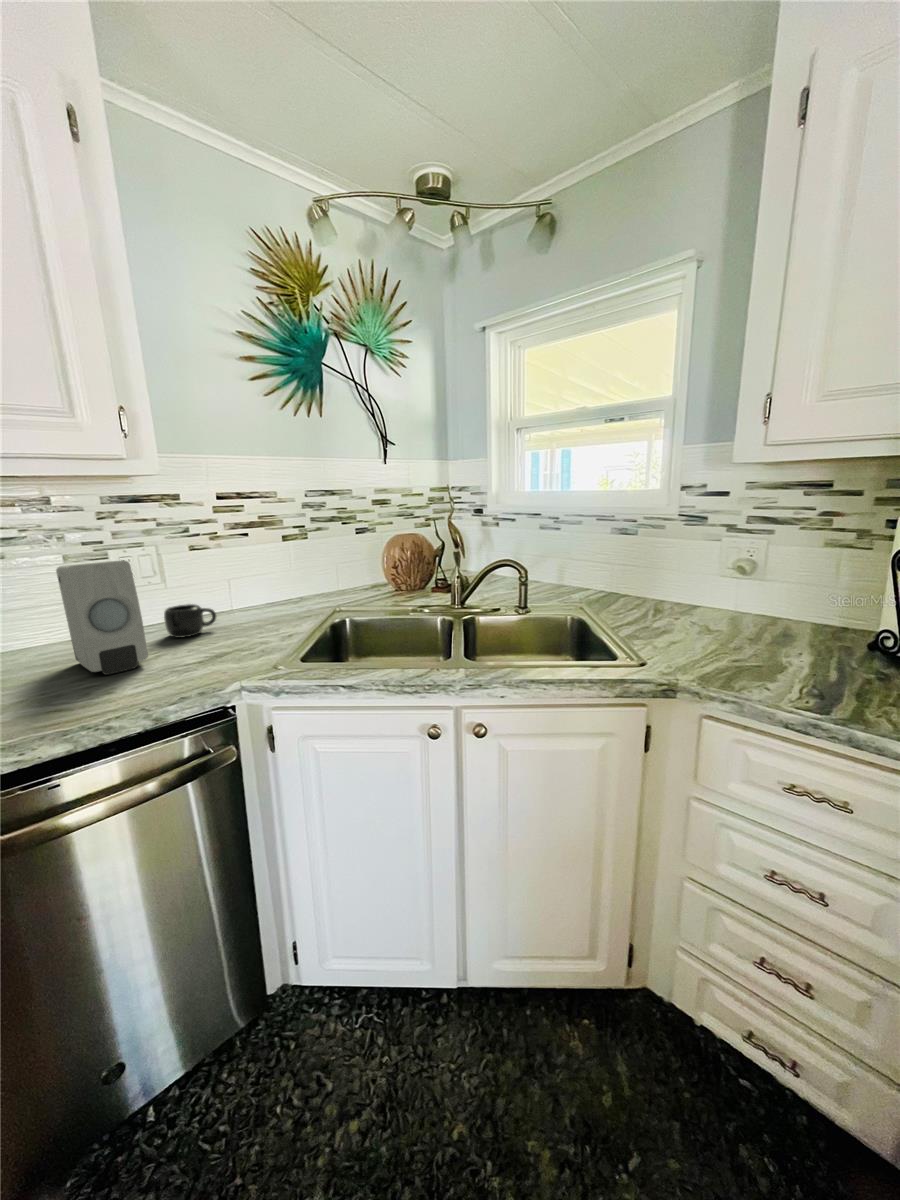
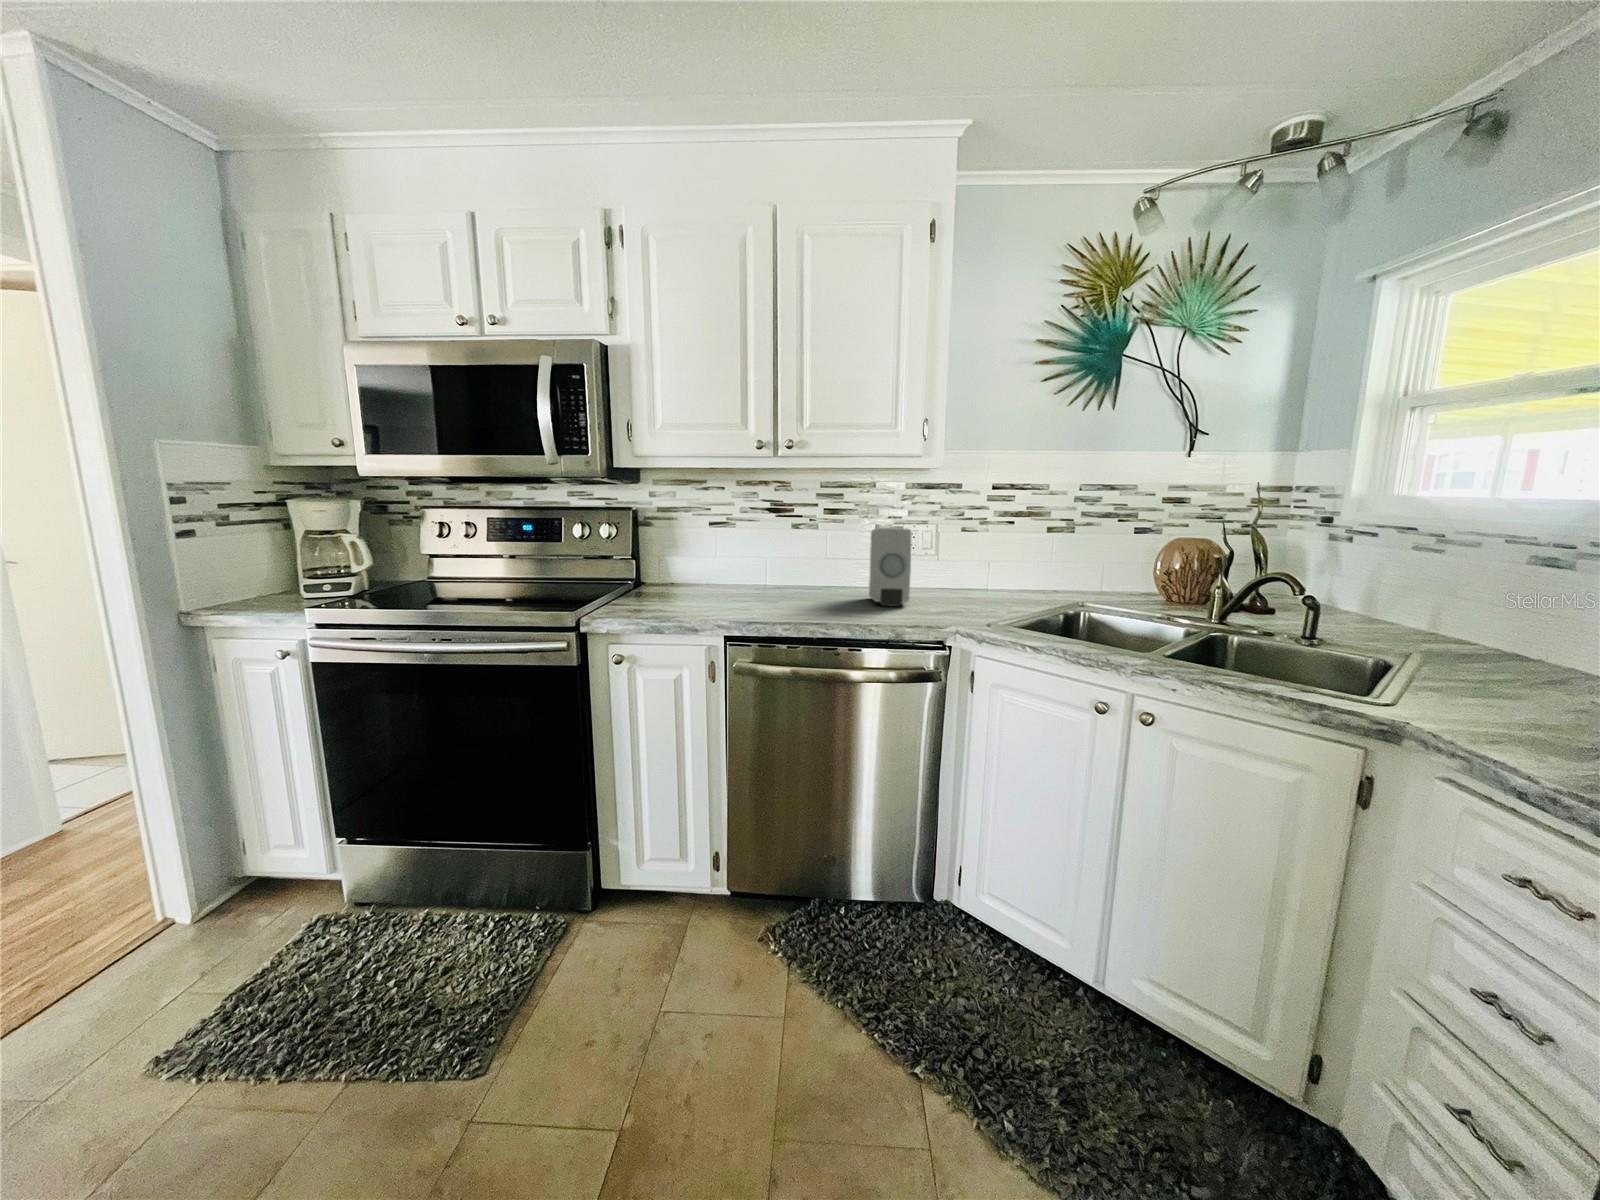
mug: present [164,604,216,638] -> none [929,573,967,598]

